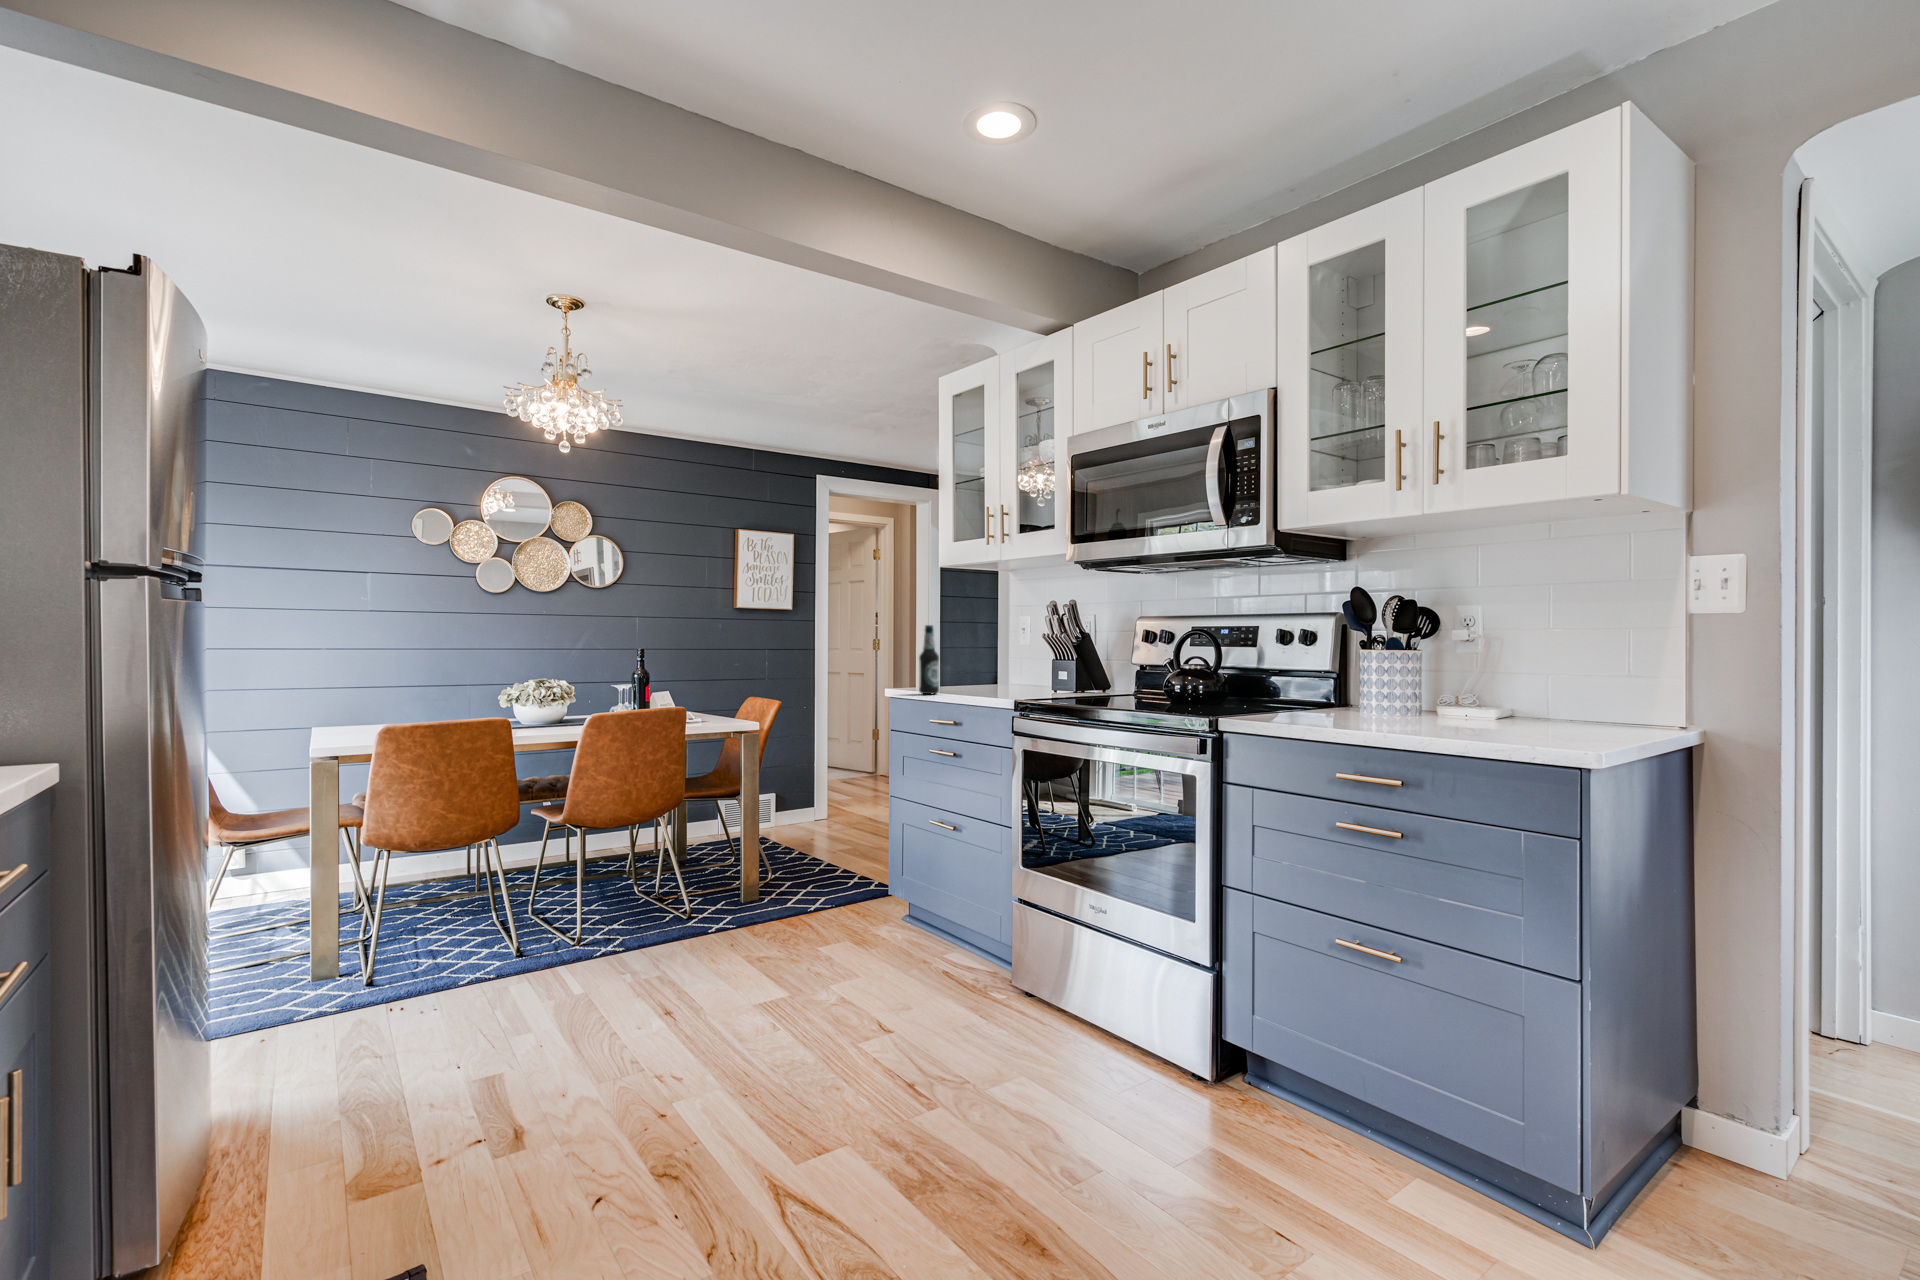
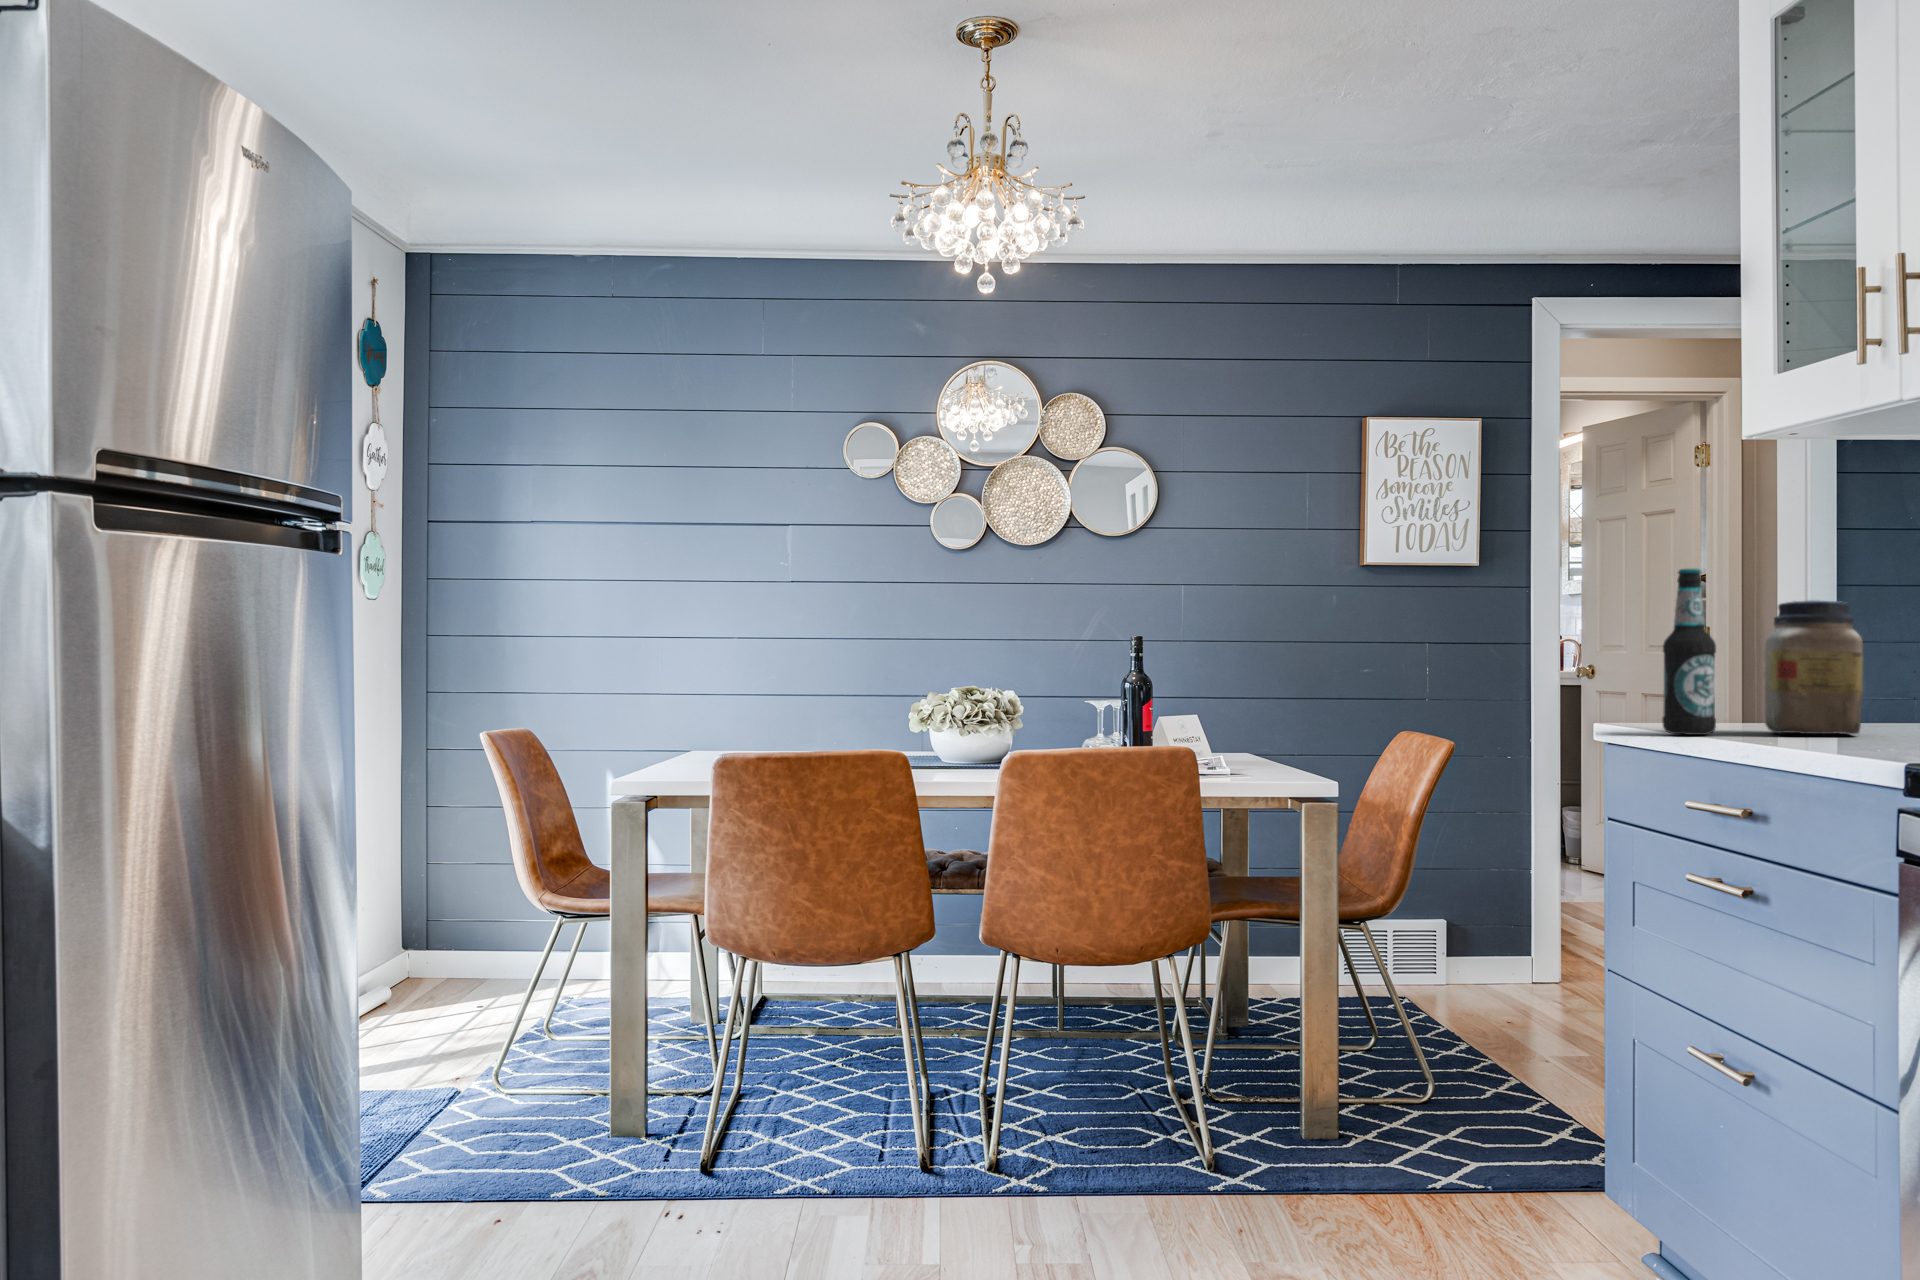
jar: none [954,639,990,693] -> present [1764,600,1863,734]

